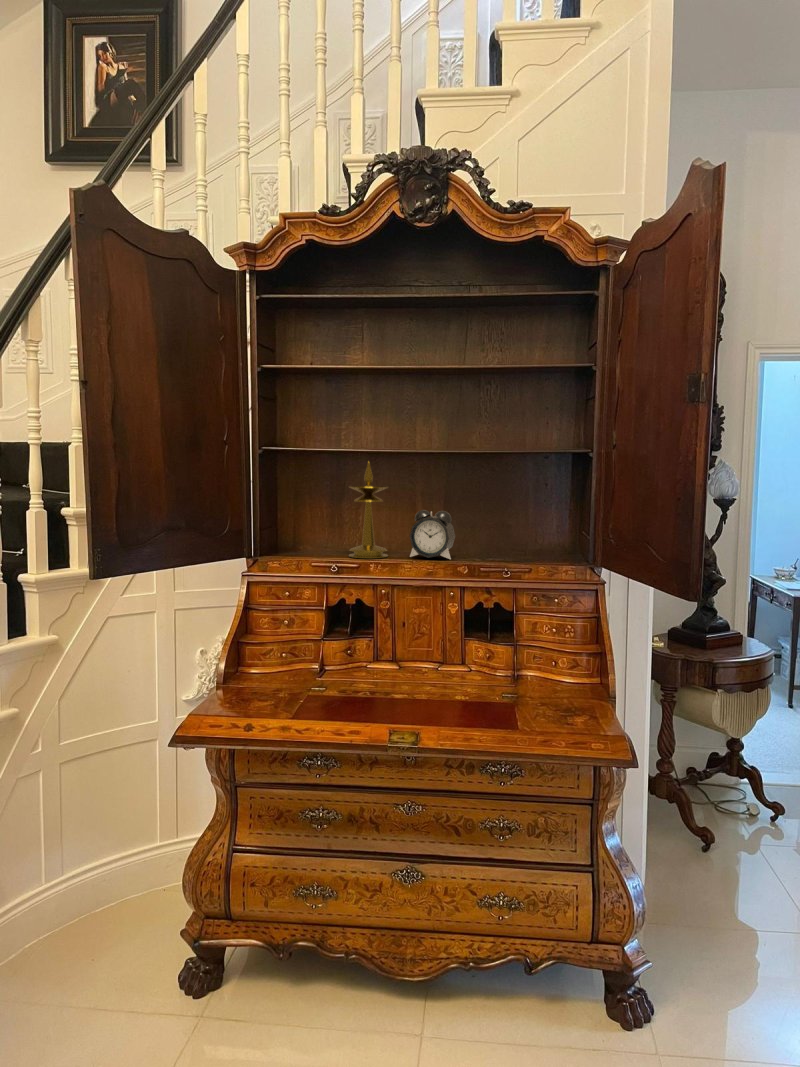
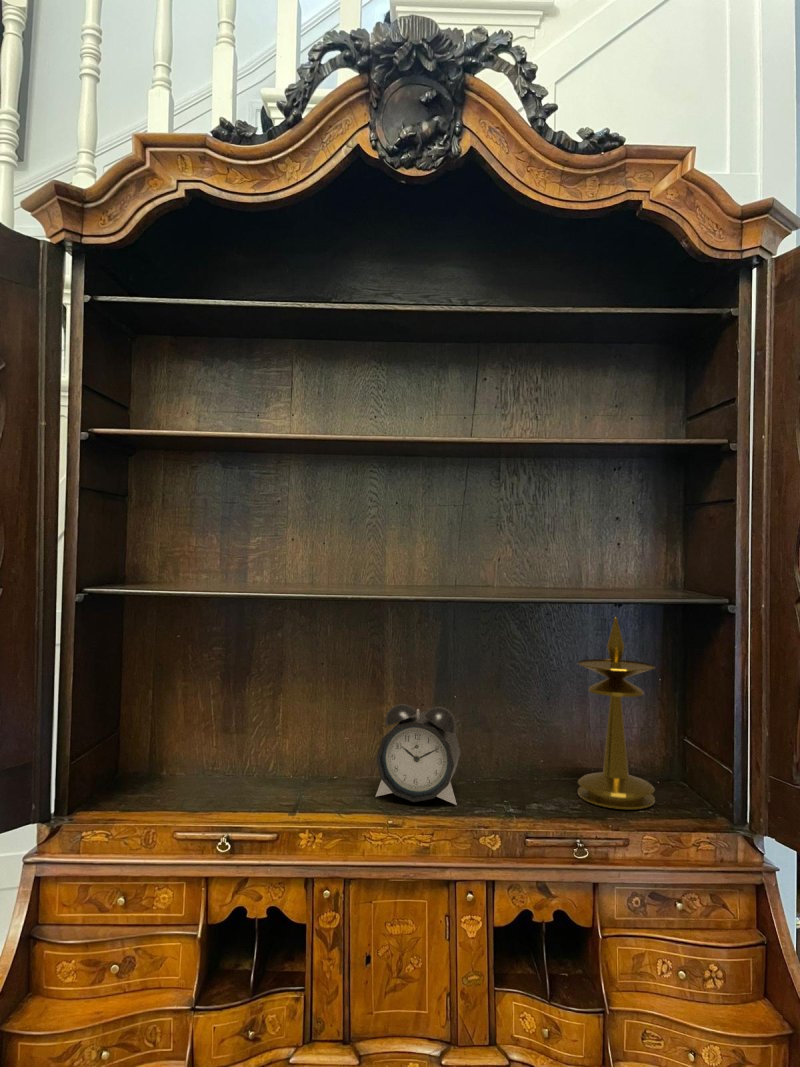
candlestick: present [349,462,388,558] -> present [578,617,655,809]

